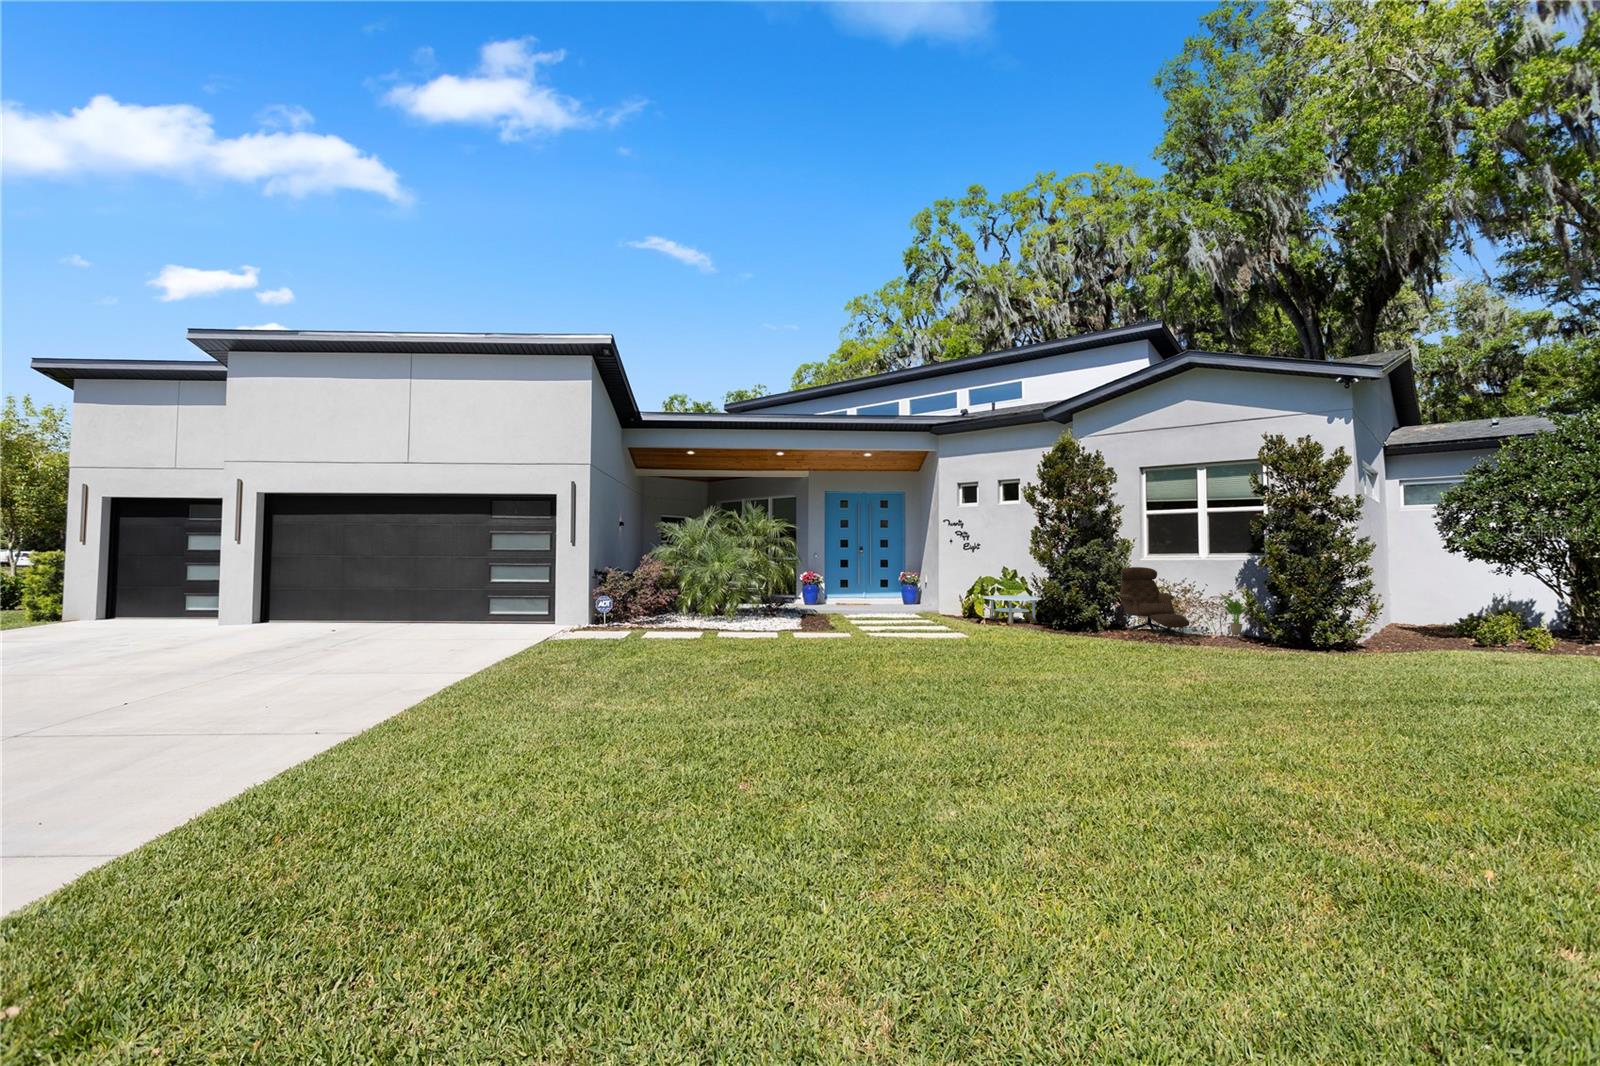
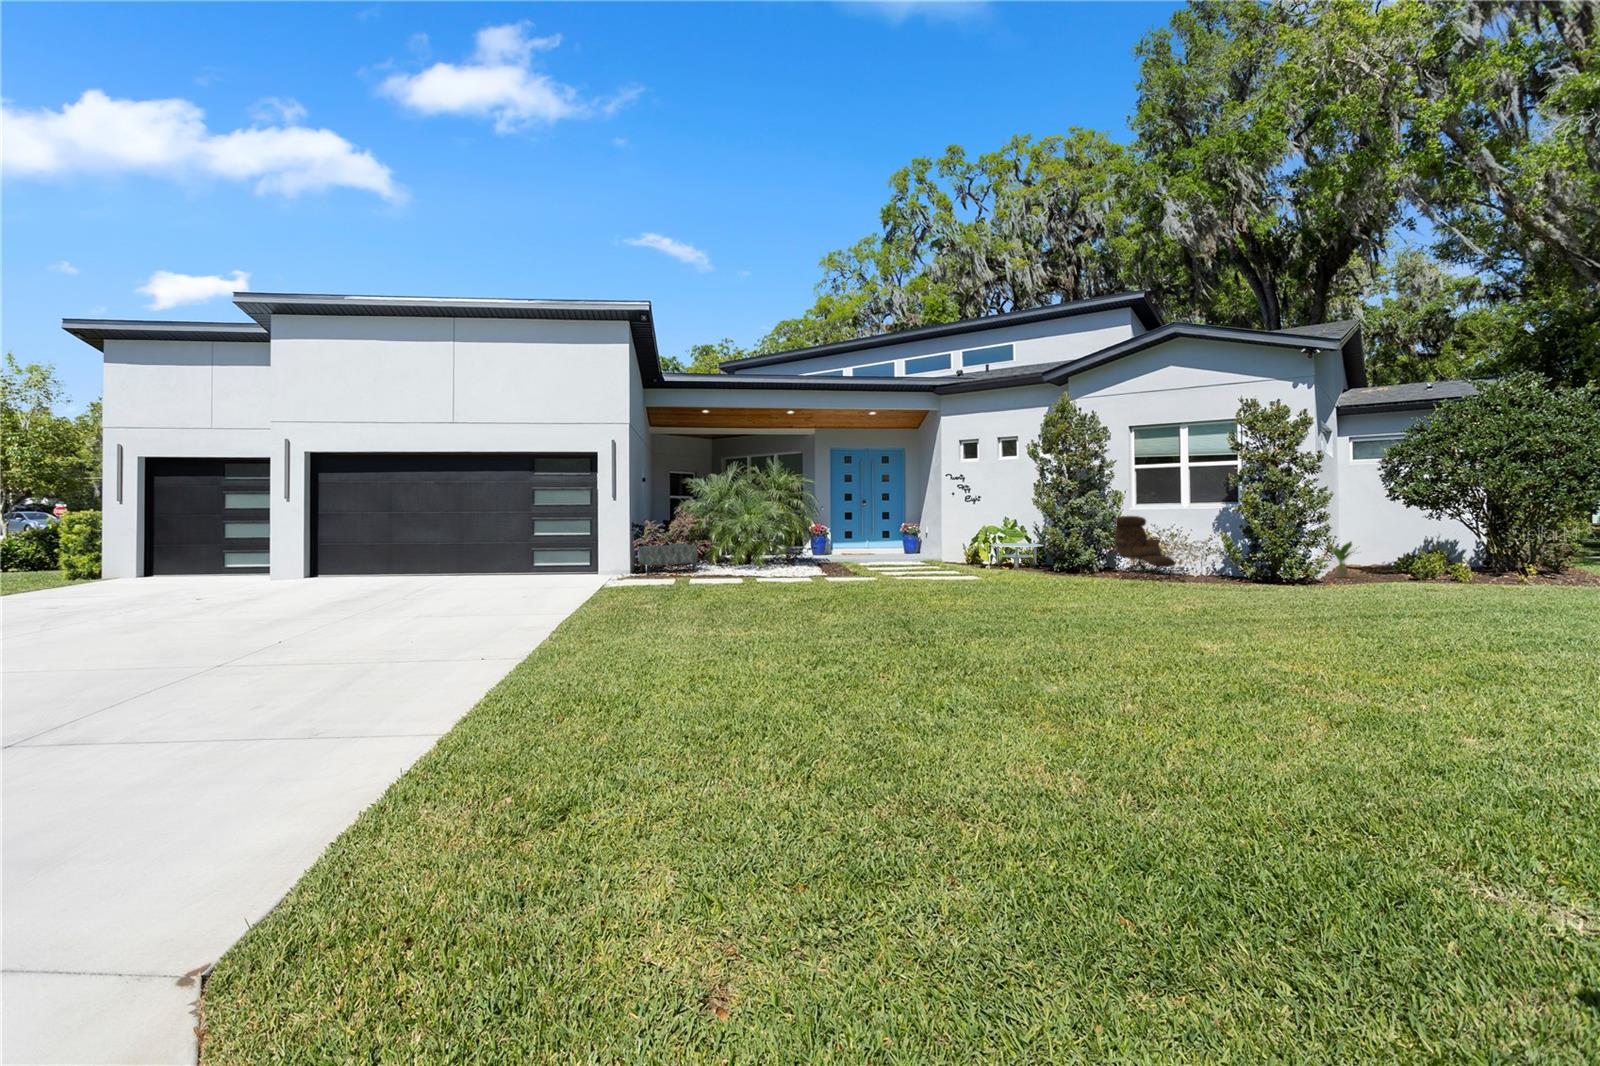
bench: none [599,592,661,623] -> present [639,544,697,573]
potted plant: present [1219,593,1253,634] -> present [1332,542,1352,578]

